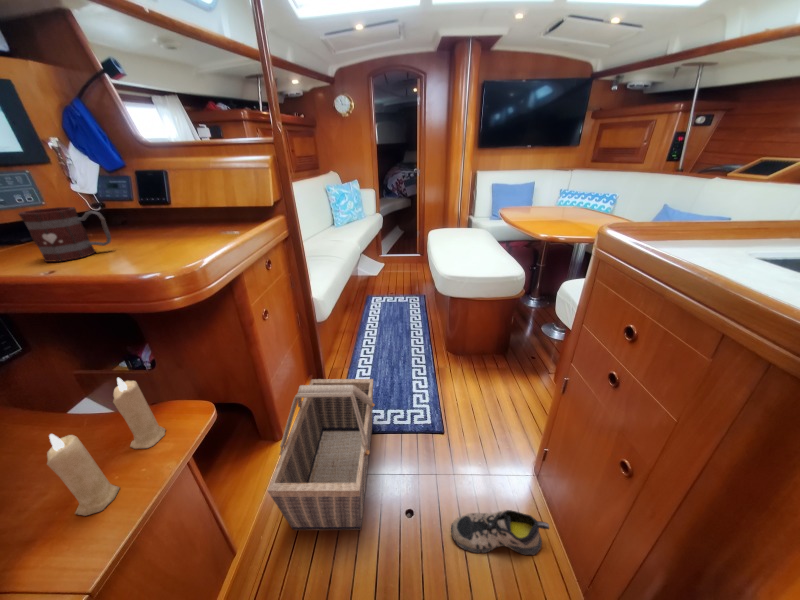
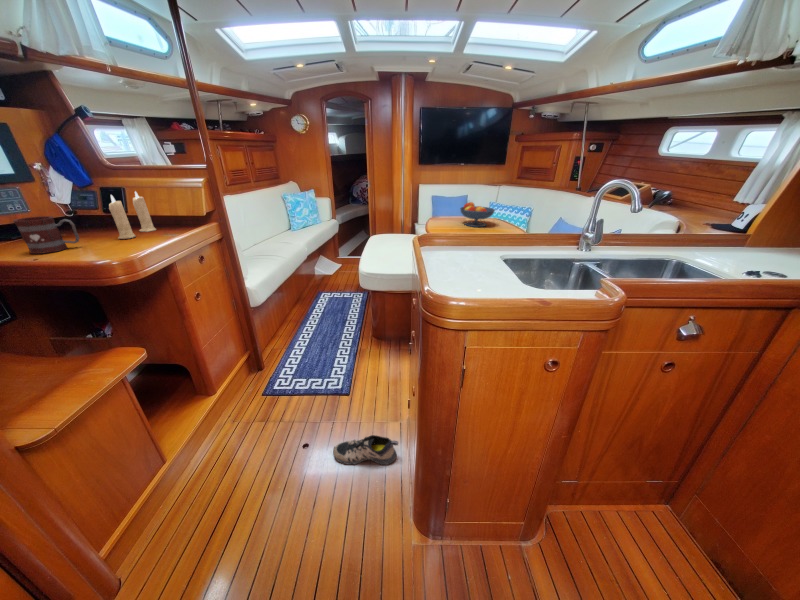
fruit bowl: none [544,187,591,217] -> present [460,202,495,227]
candle: present [47,378,165,516] -> present [109,192,156,239]
basket: present [268,379,375,530] -> none [193,348,294,455]

